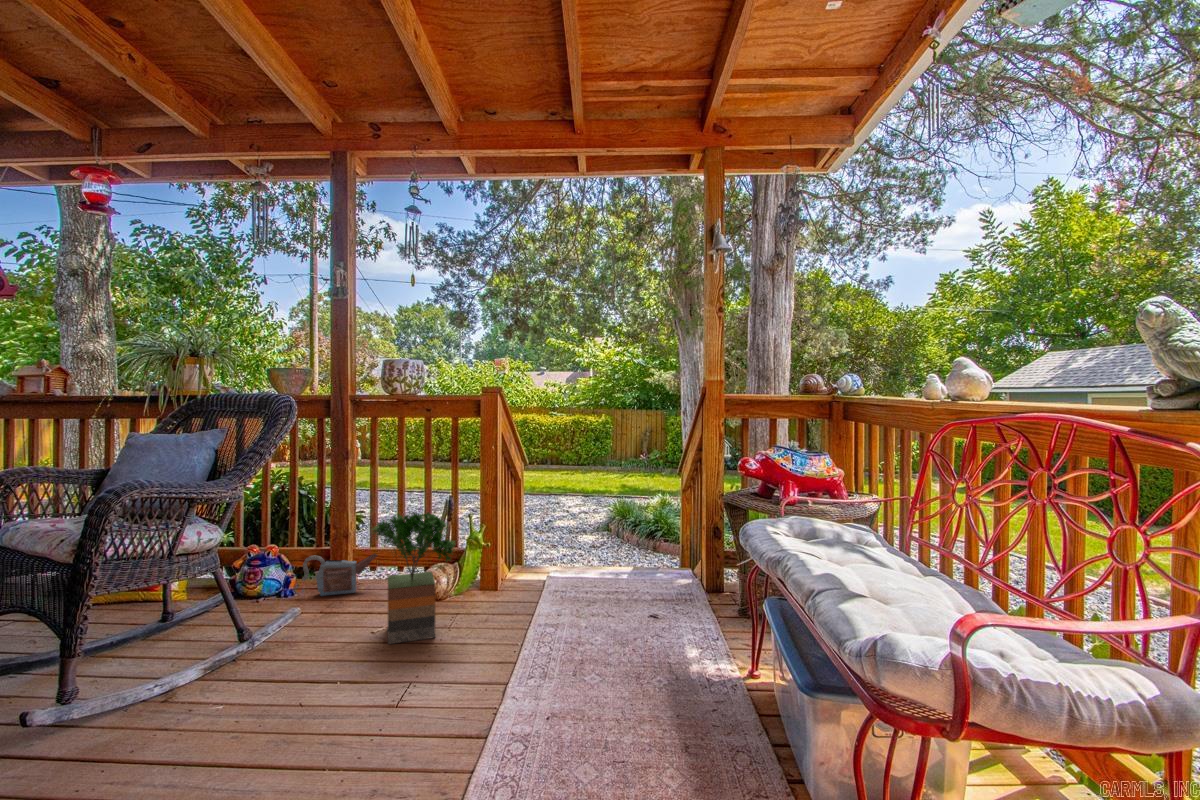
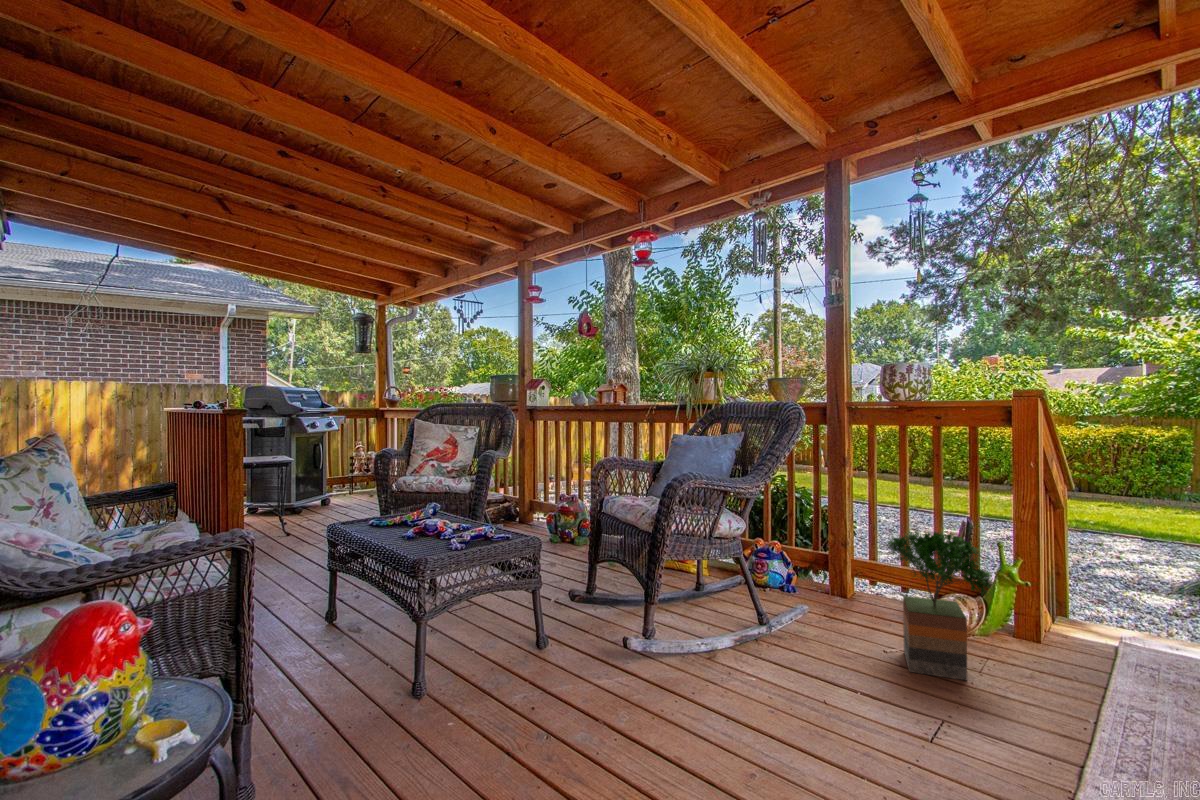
watering can: present [302,554,377,596] -> none [805,558,881,603]

